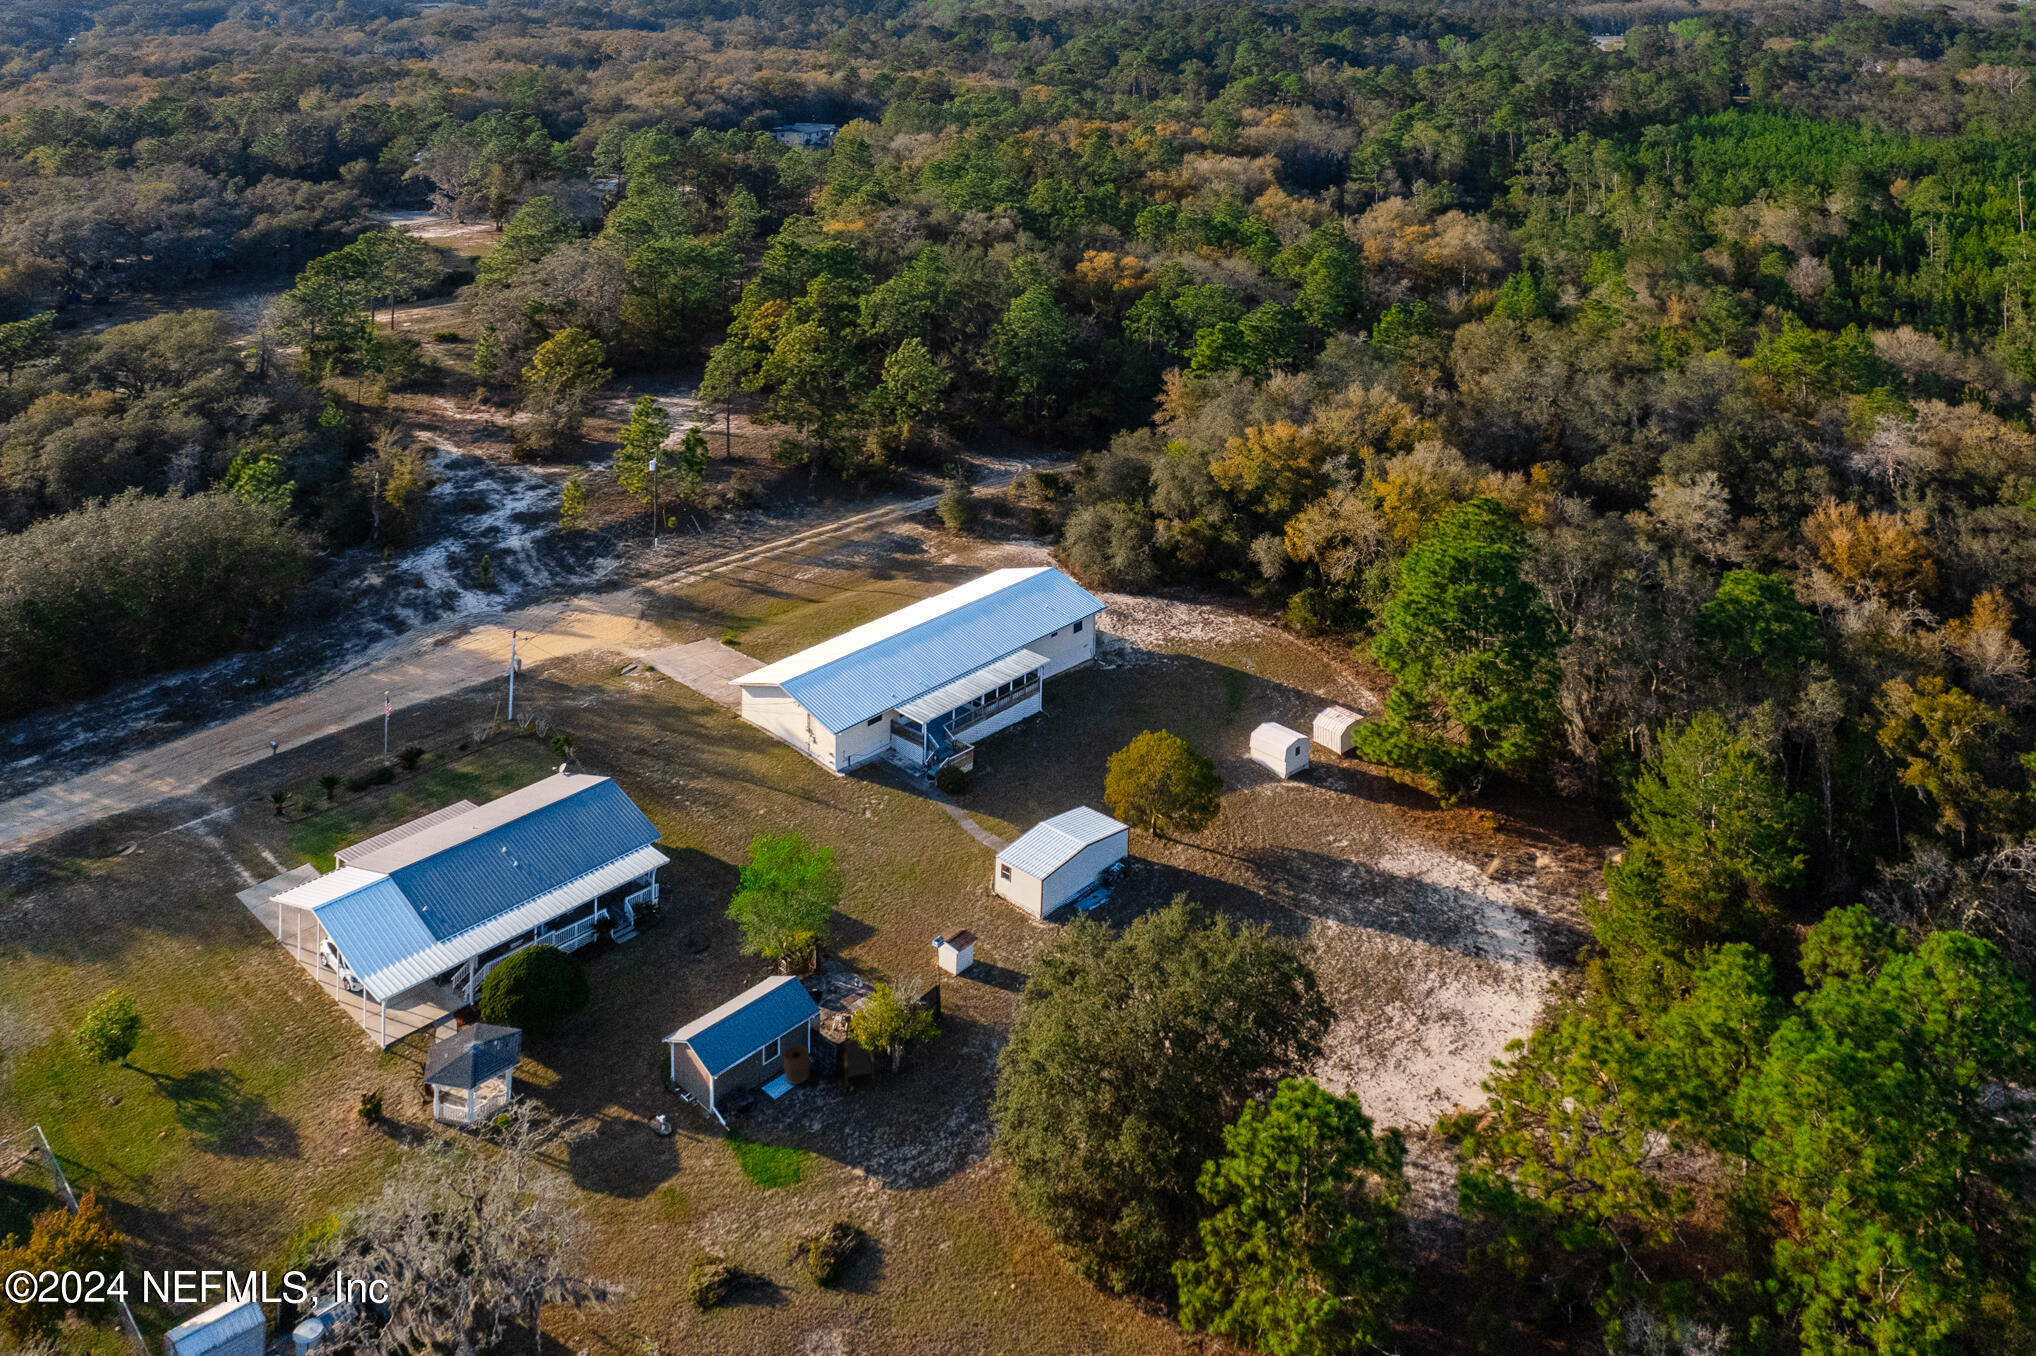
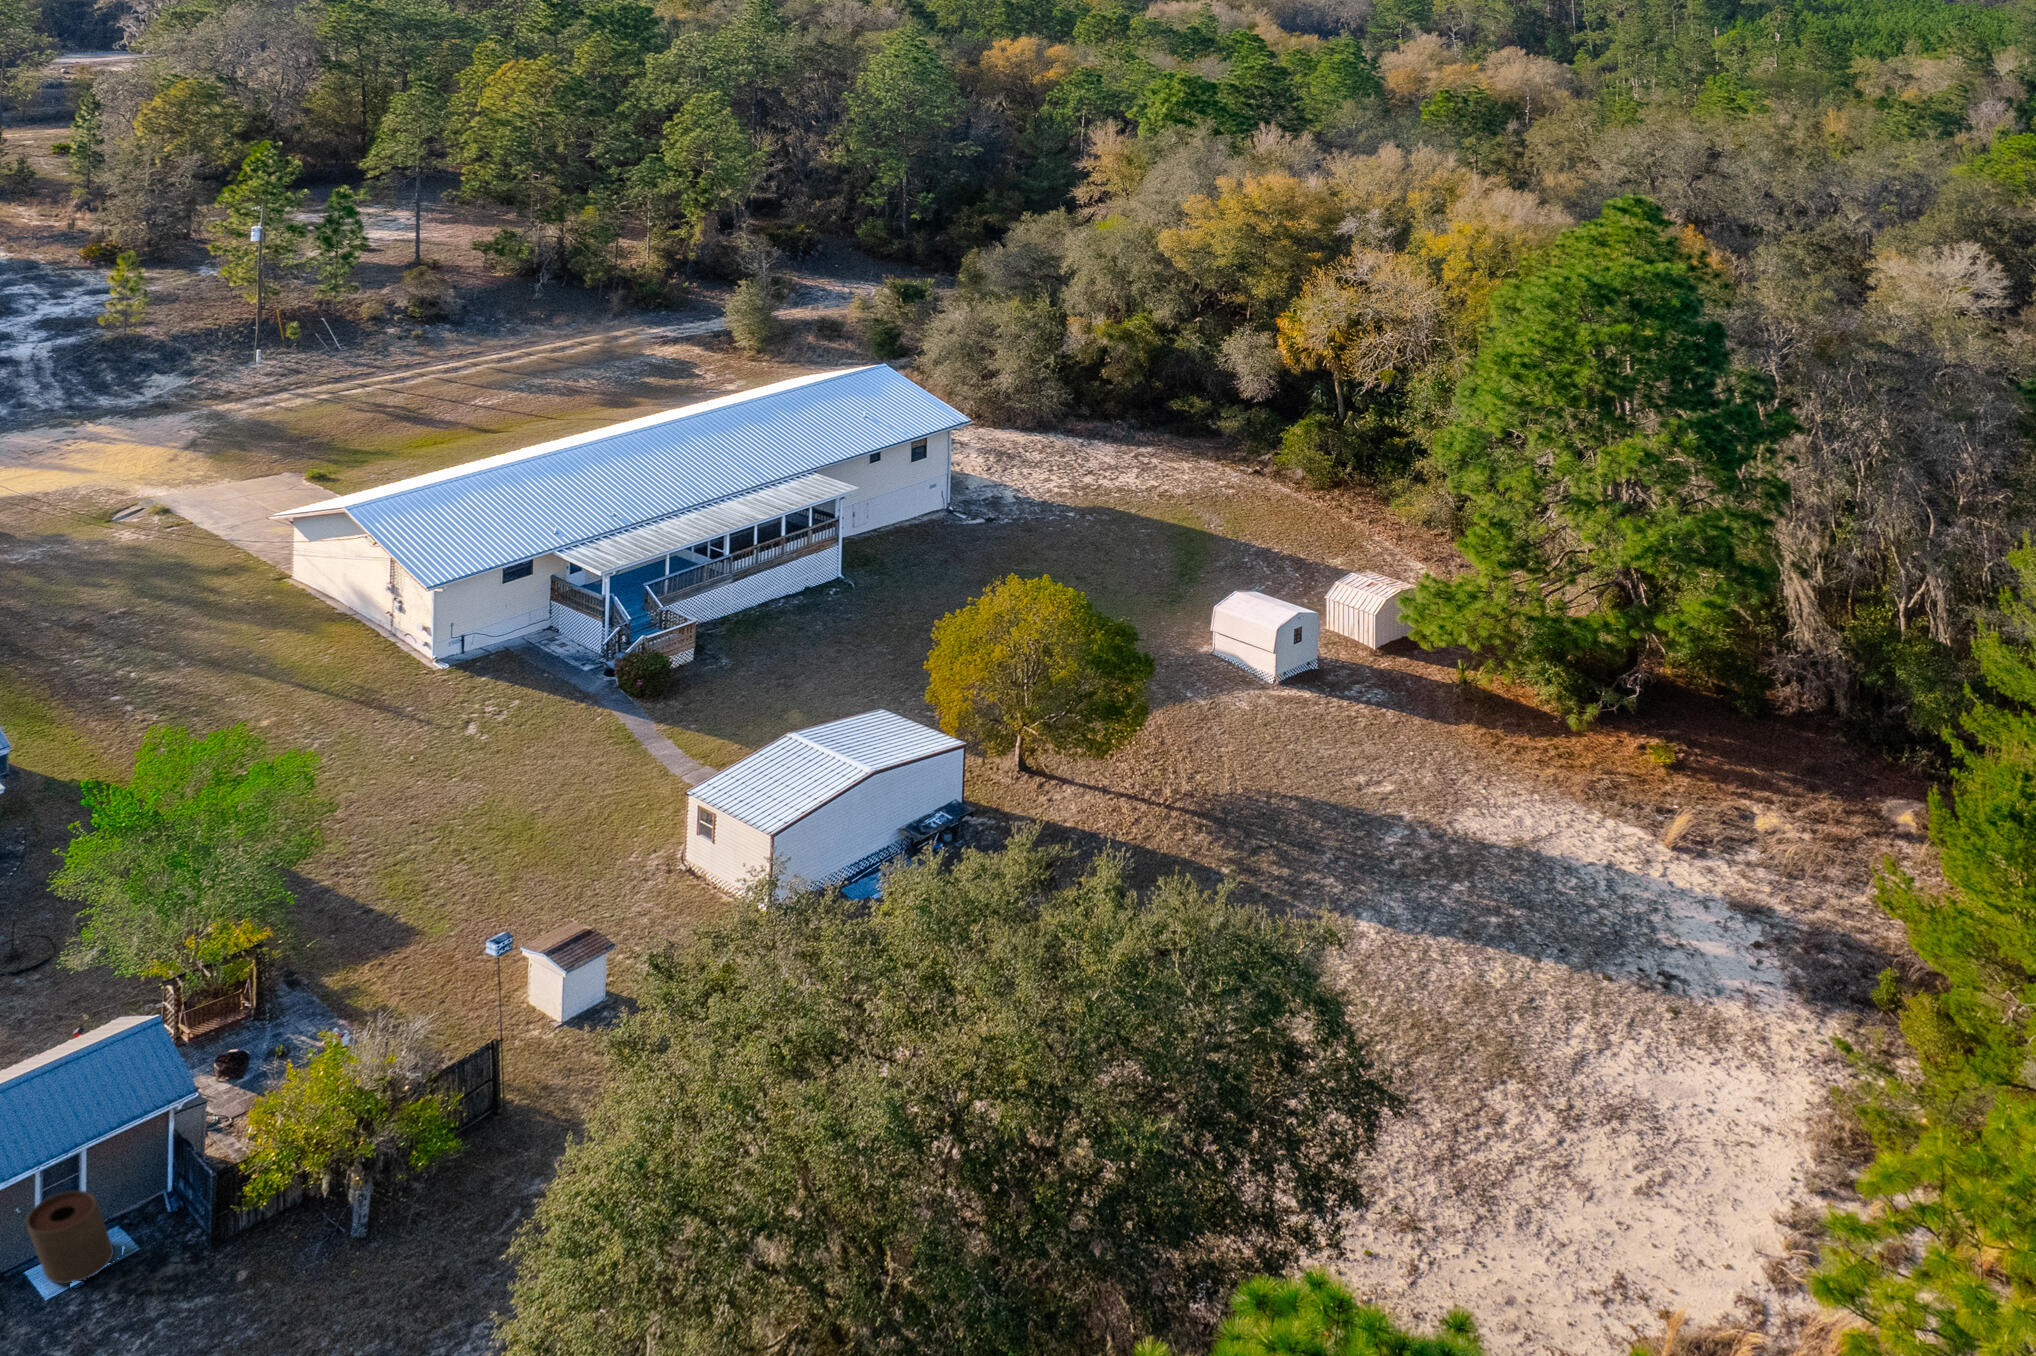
lounge chair: present [844,1040,874,1078] -> none [184,1169,275,1281]

